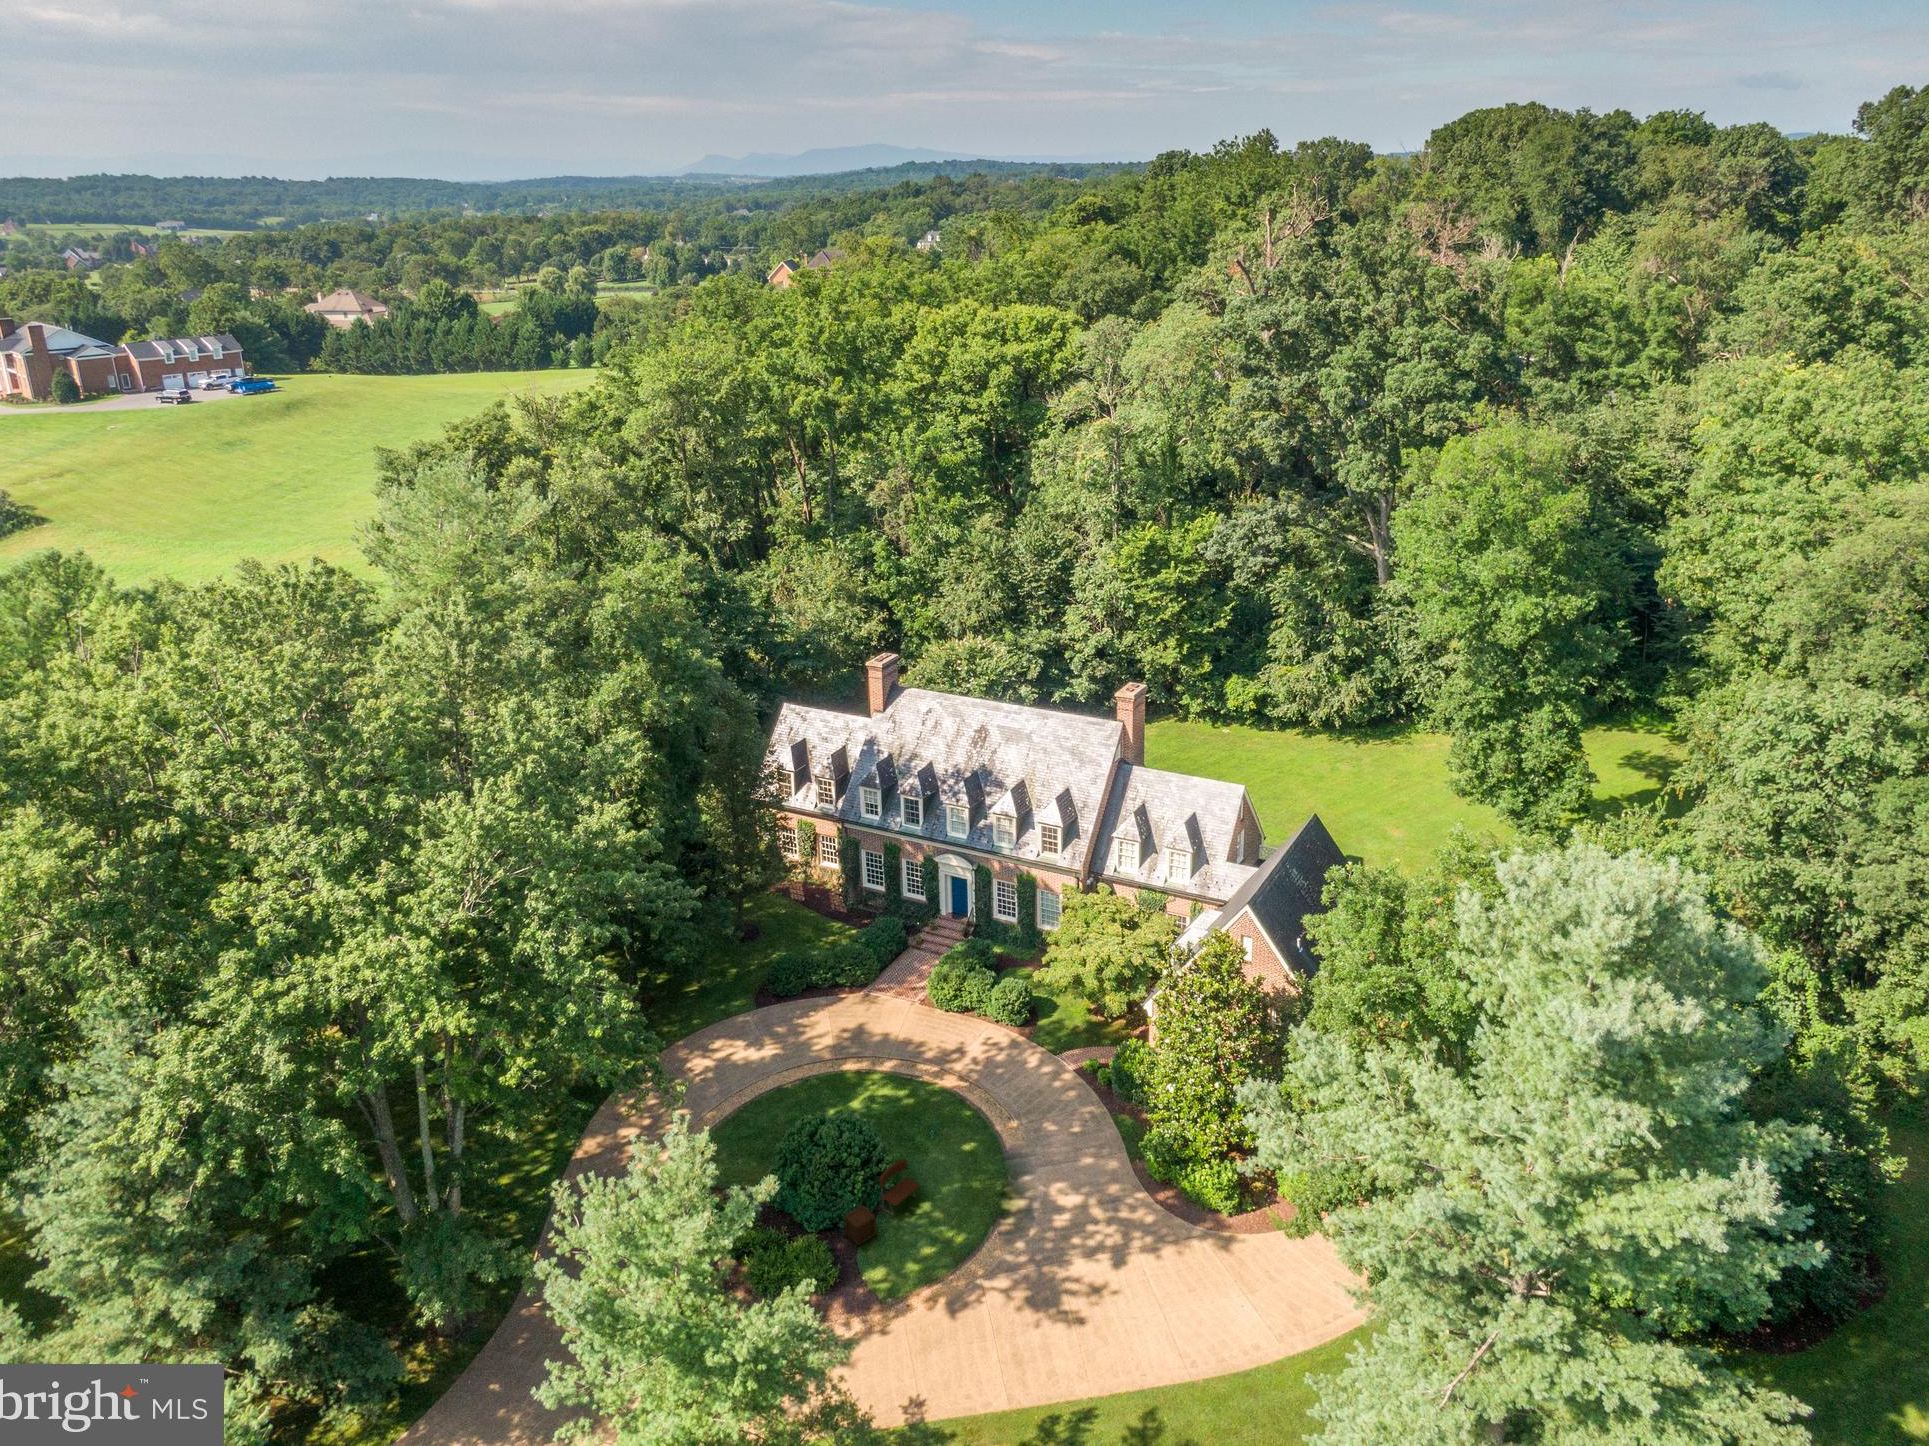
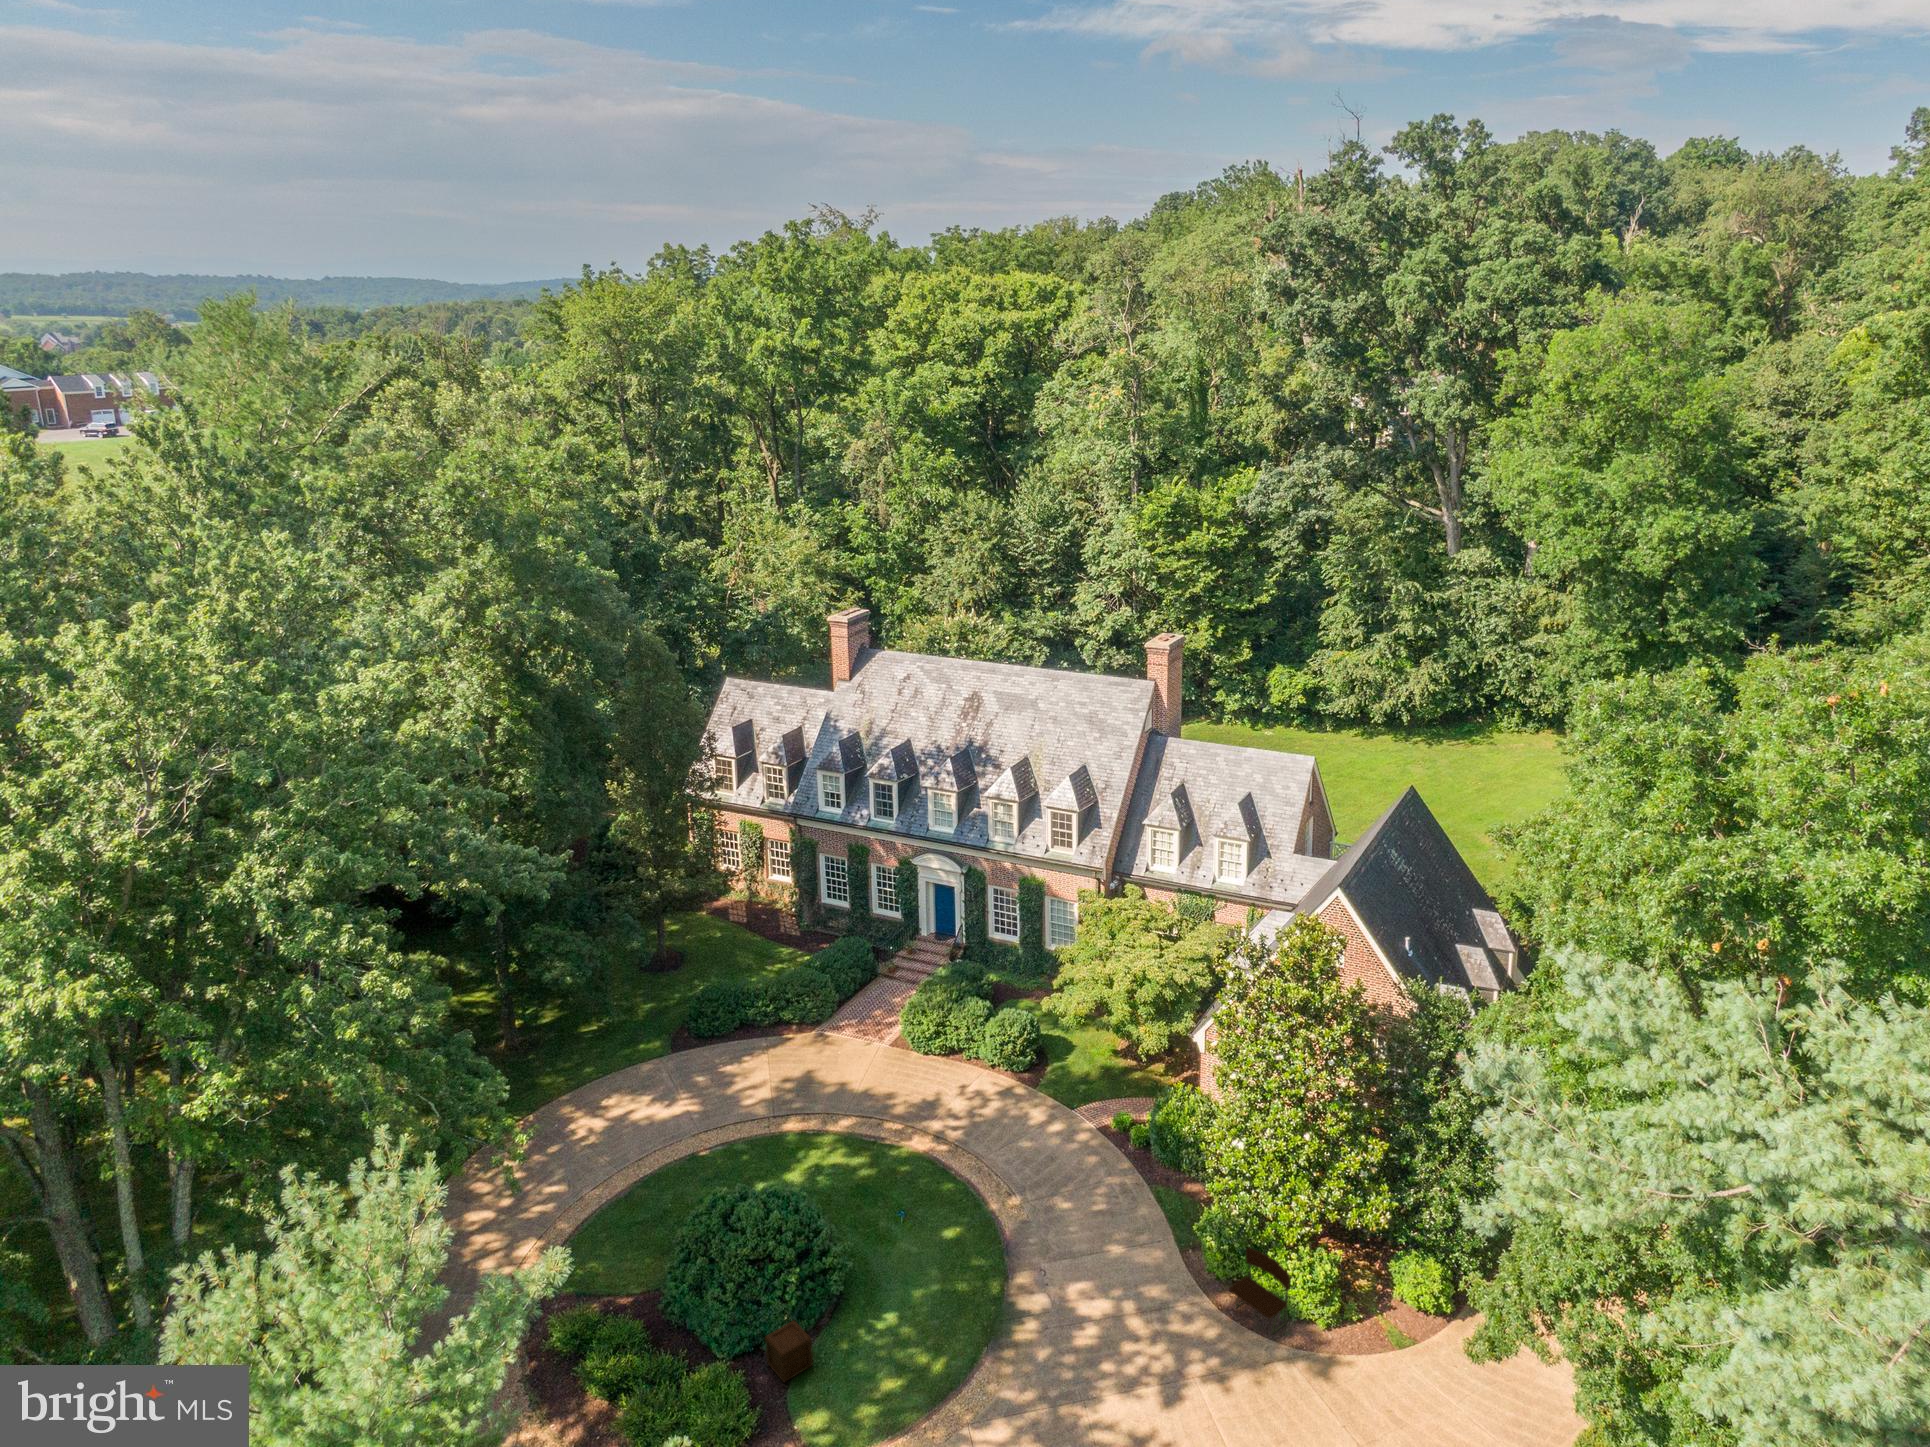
bench: present [880,1159,920,1215] -> present [1229,1248,1291,1334]

